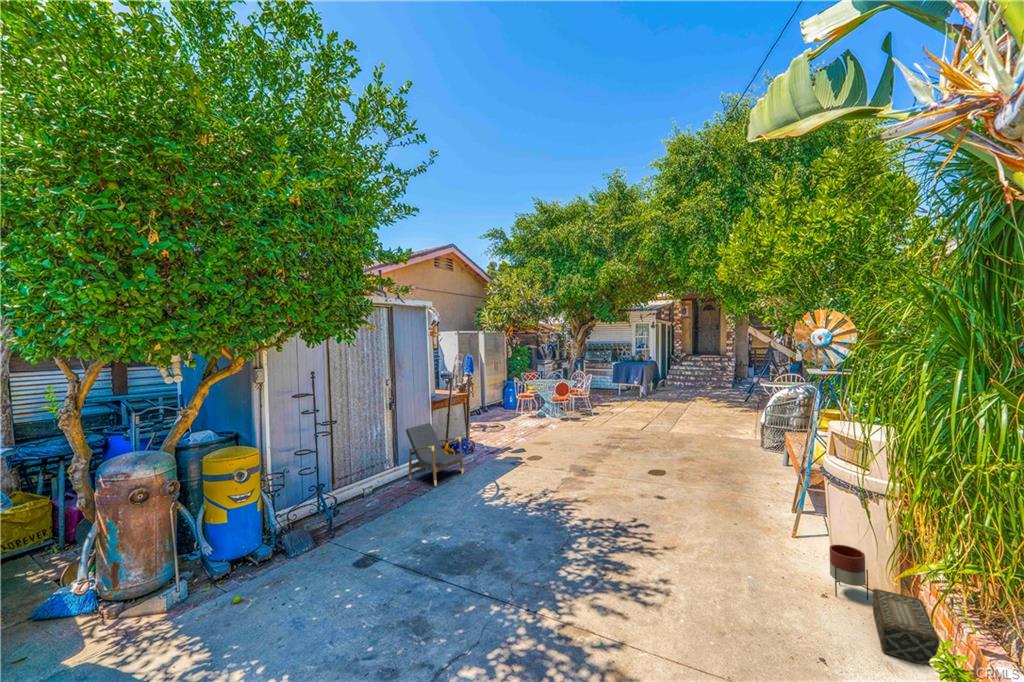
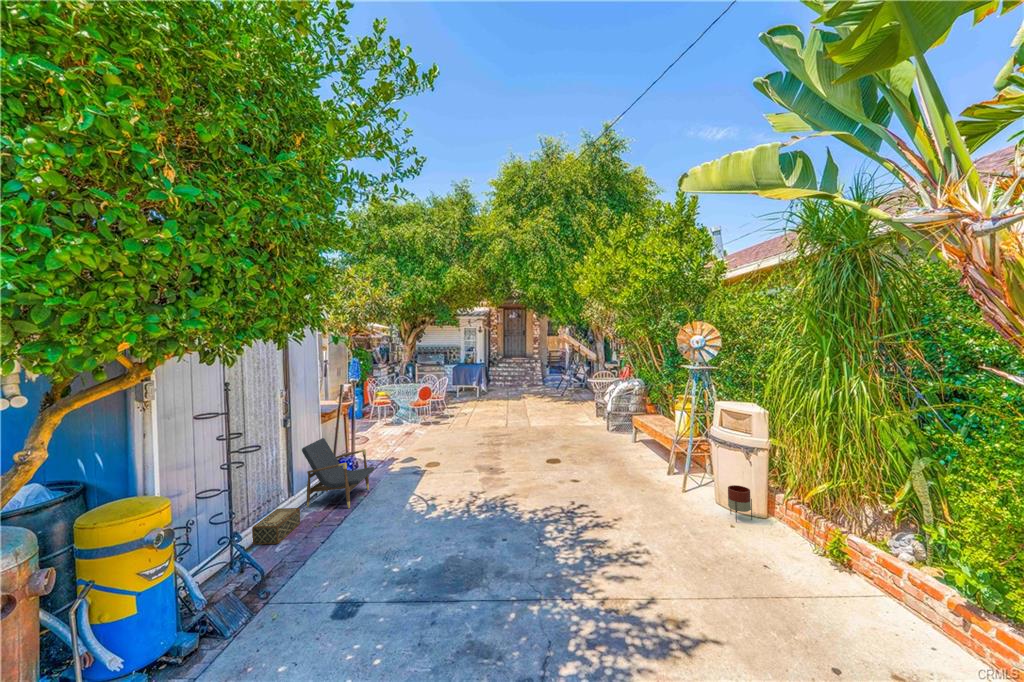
woven basket: present [873,589,940,667] -> present [252,508,300,545]

